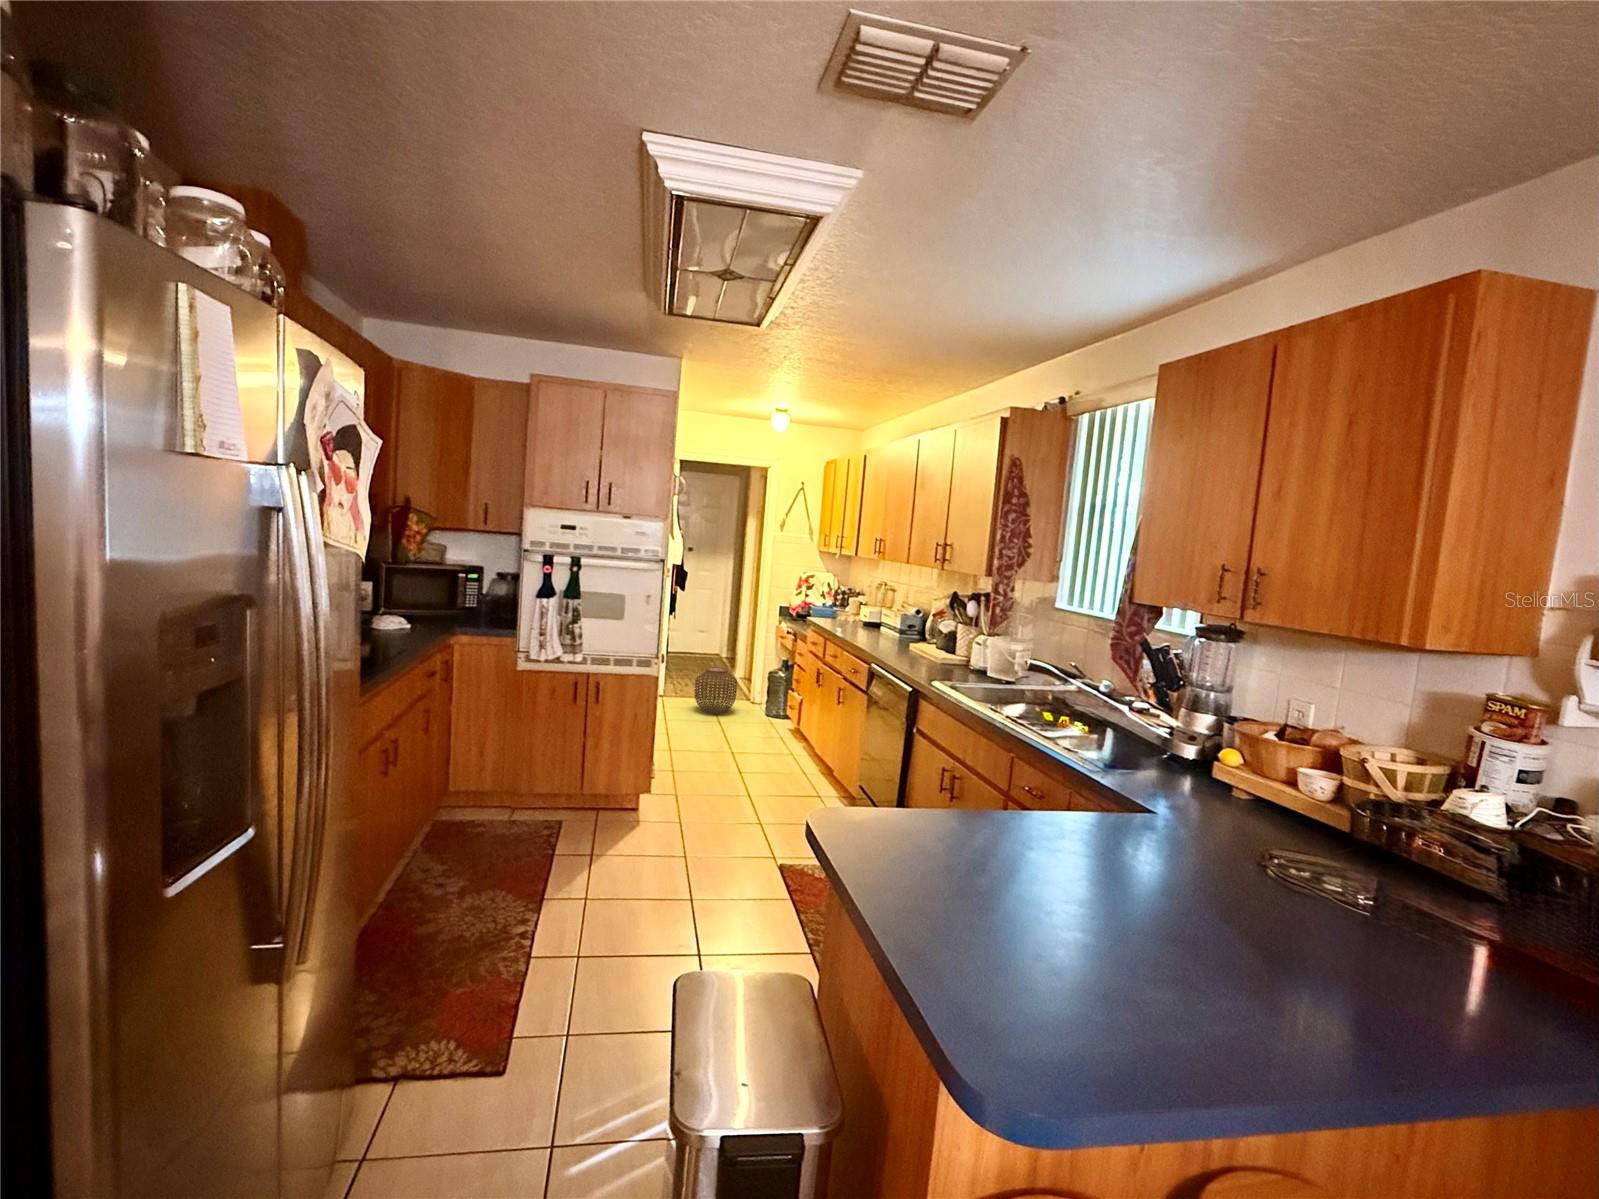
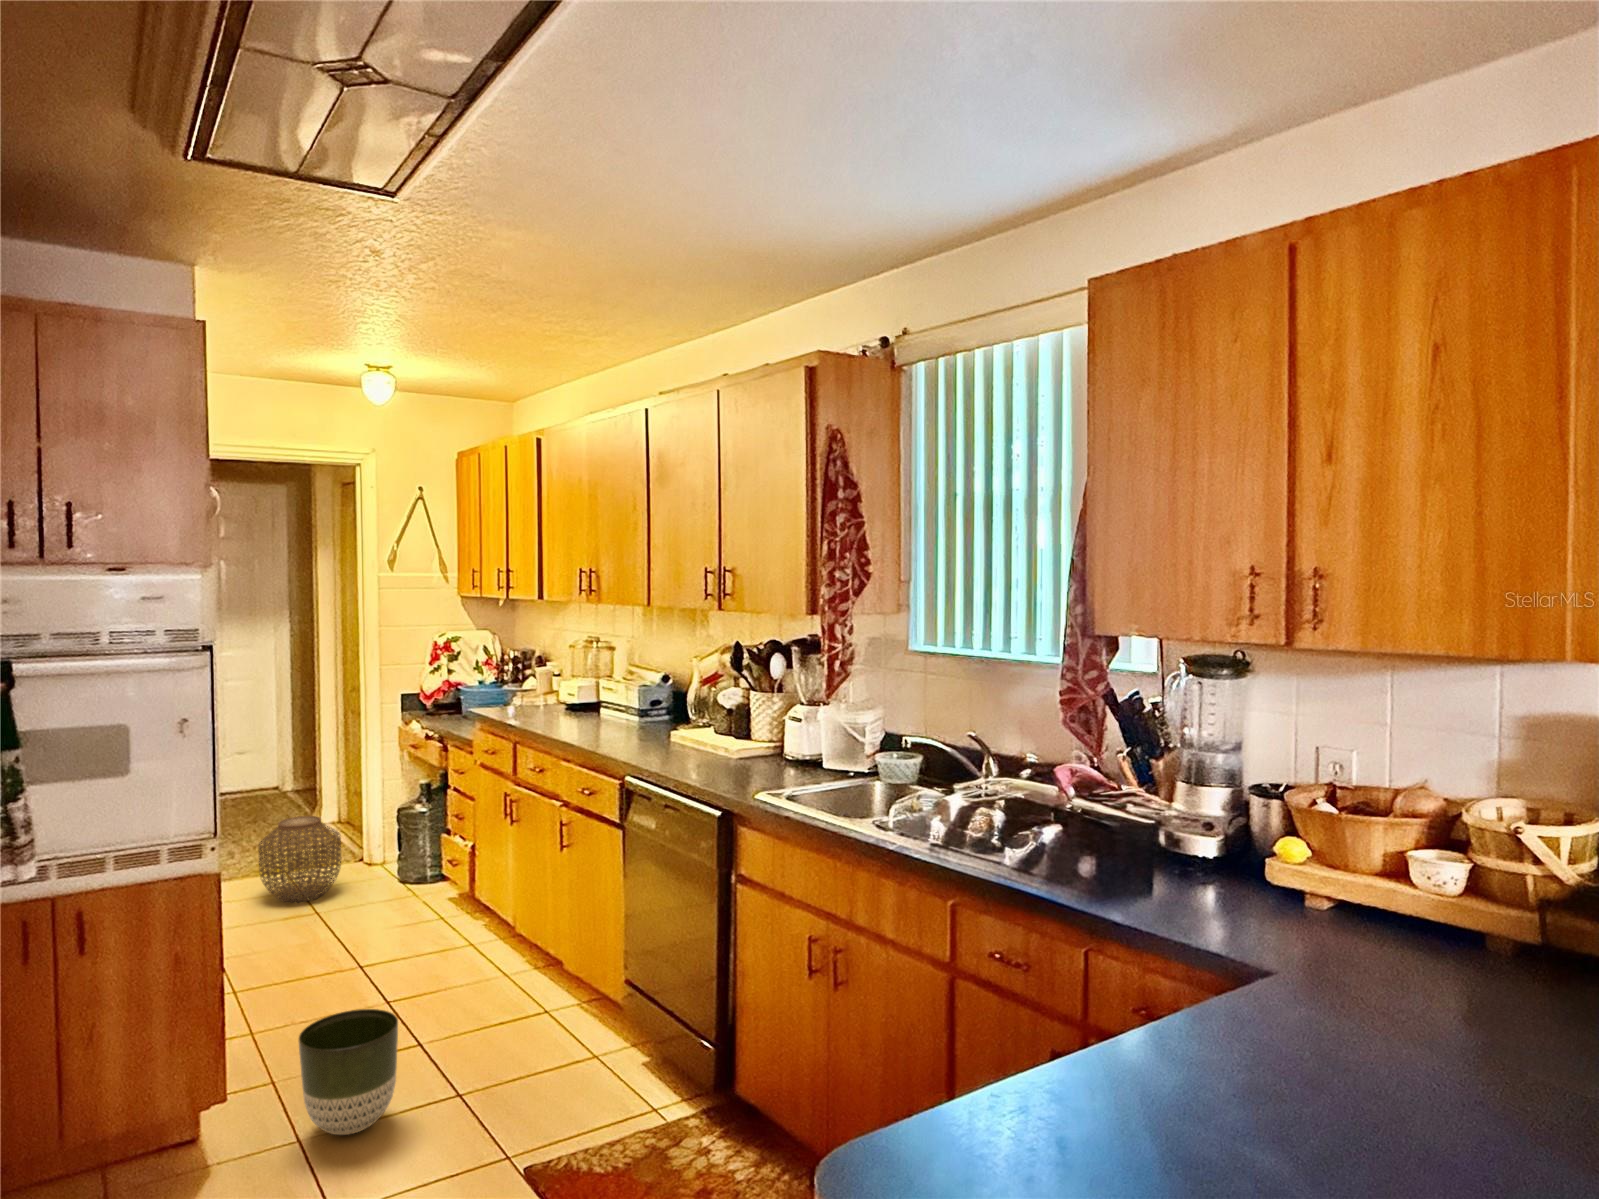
planter: none [684,760,732,820] -> present [299,1009,398,1135]

